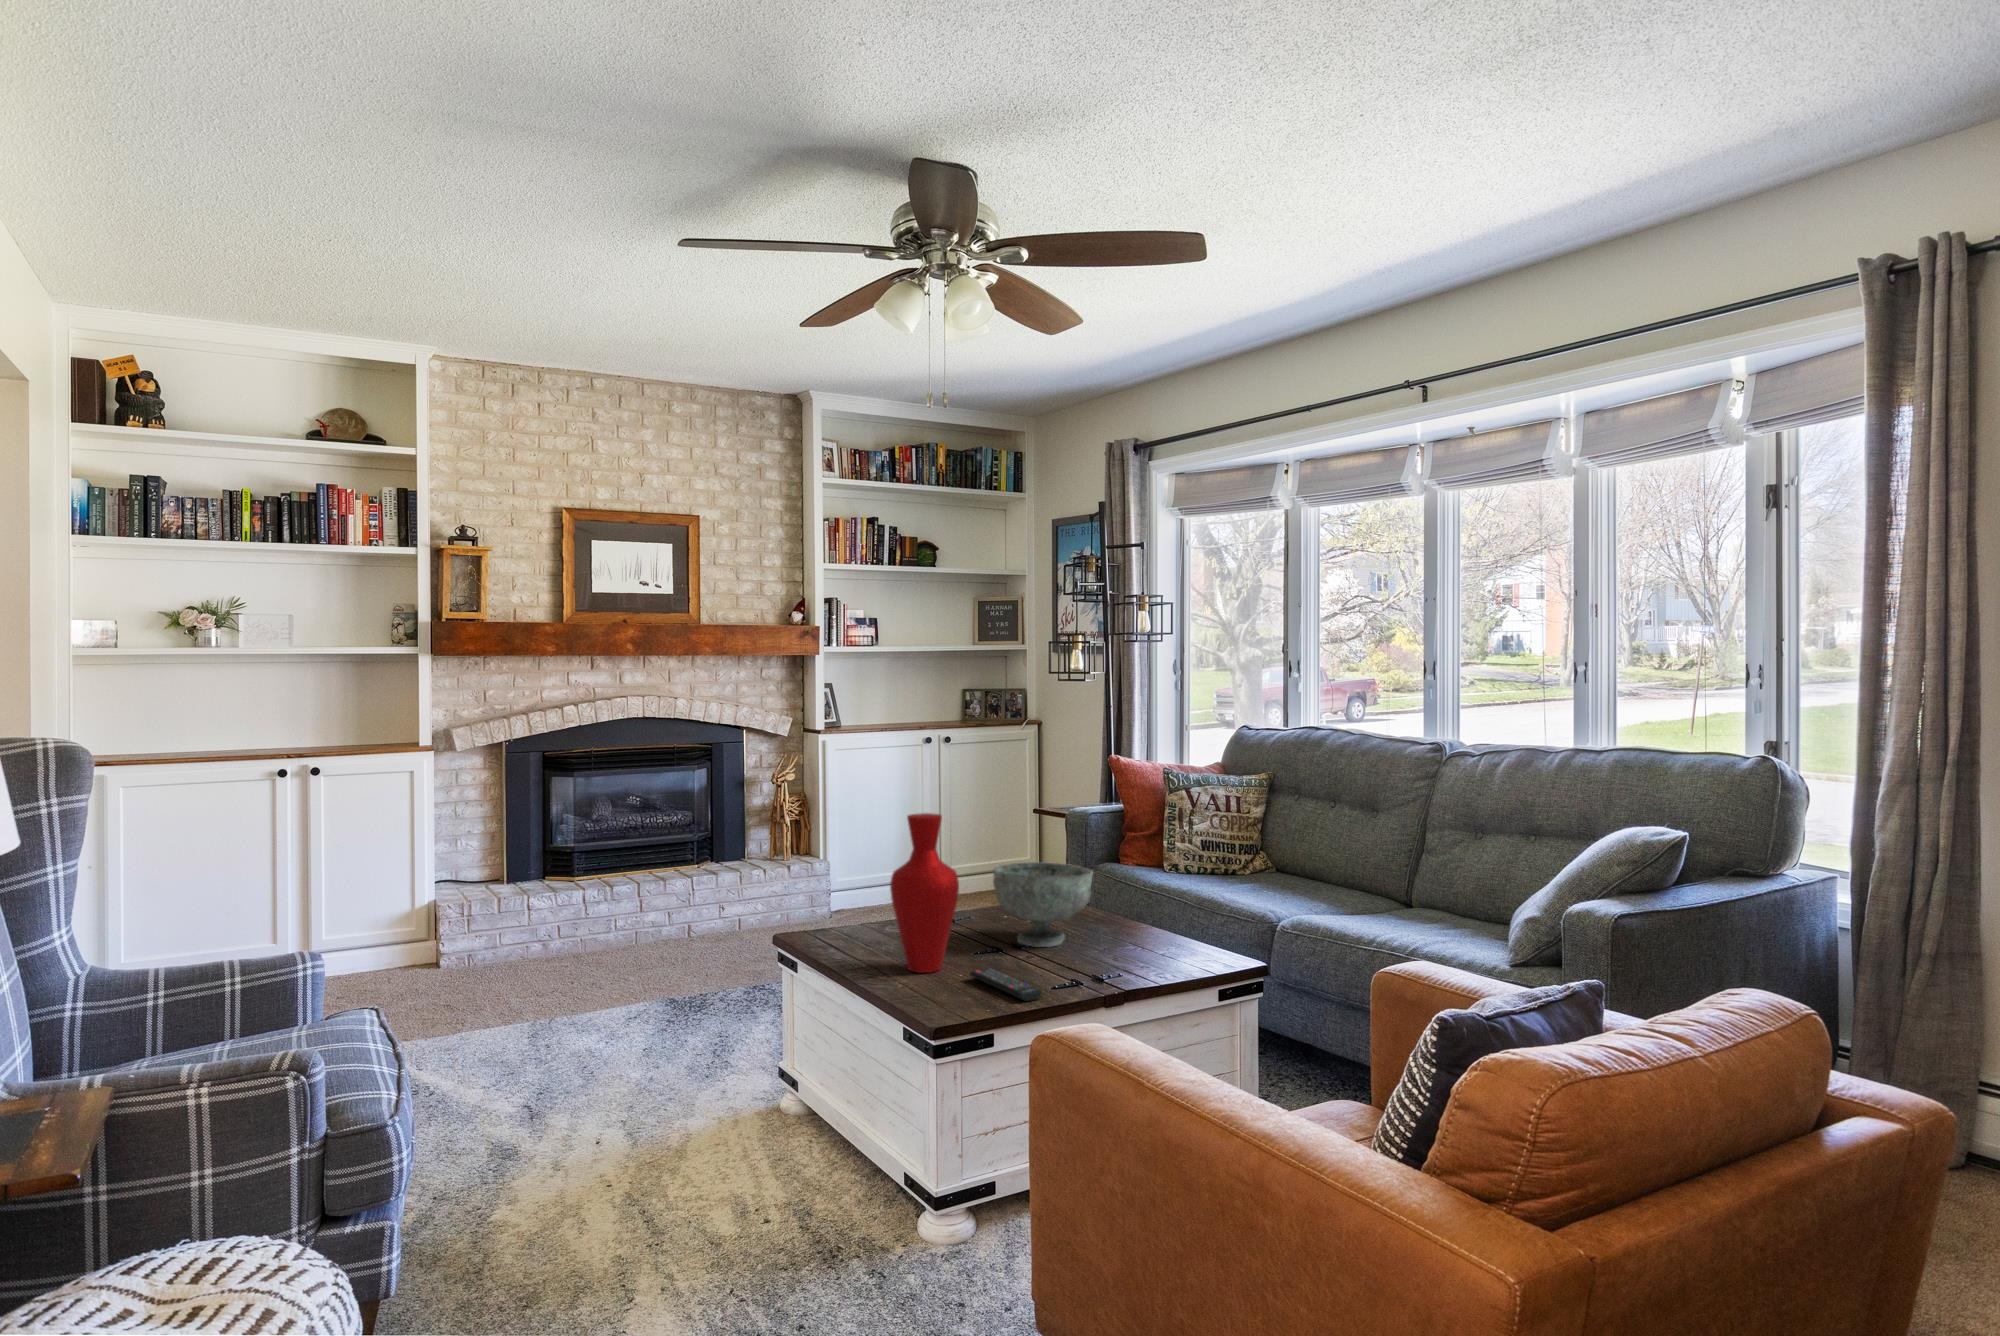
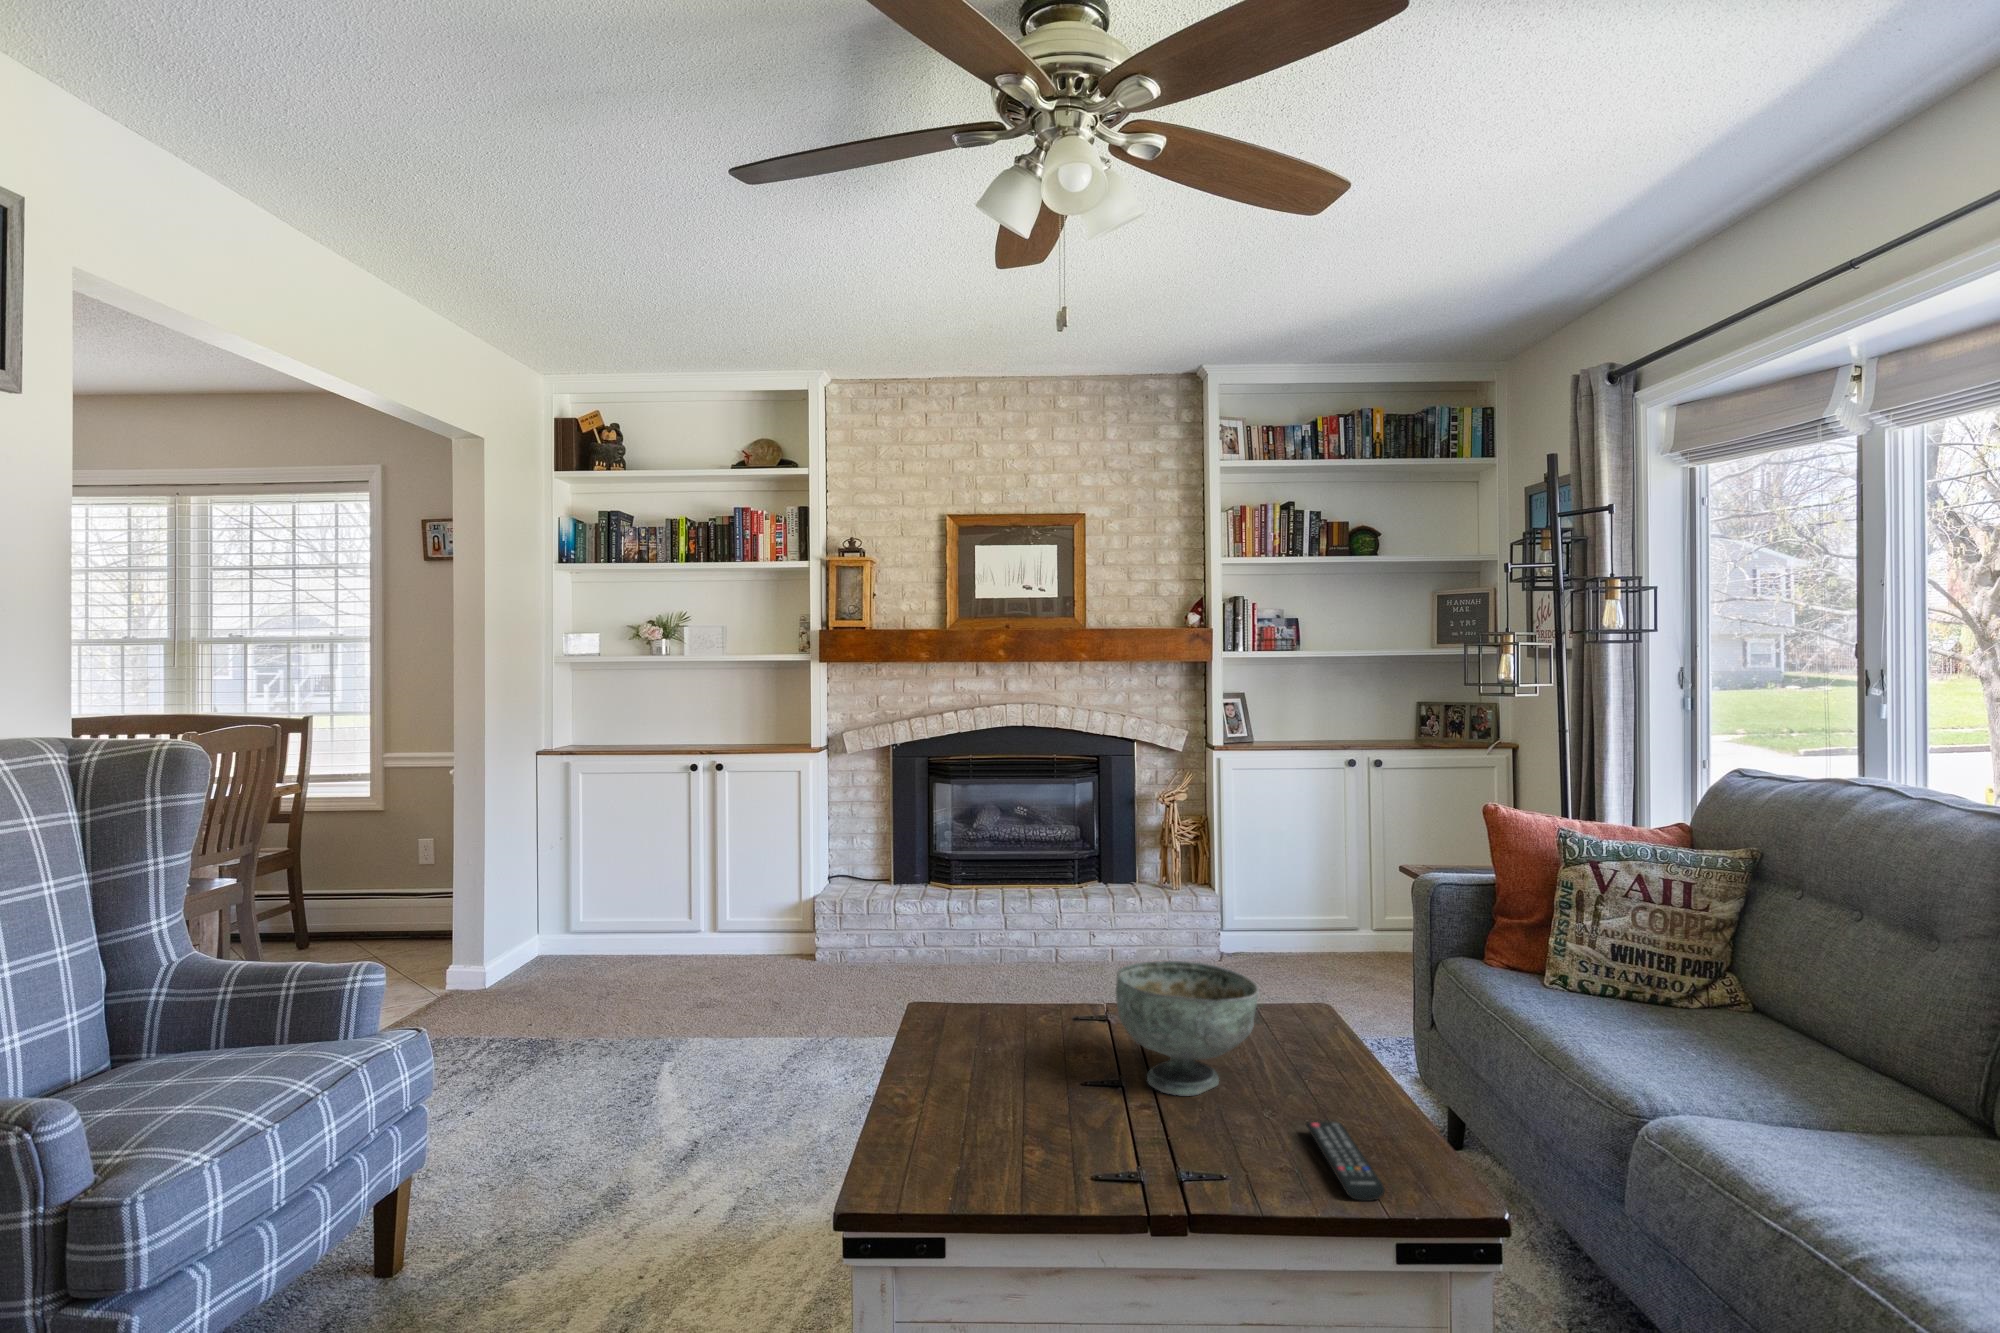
vase: present [890,813,959,973] -> none [932,885,1026,1105]
remote control: present [970,968,1042,1001] -> present [1306,1122,1385,1201]

